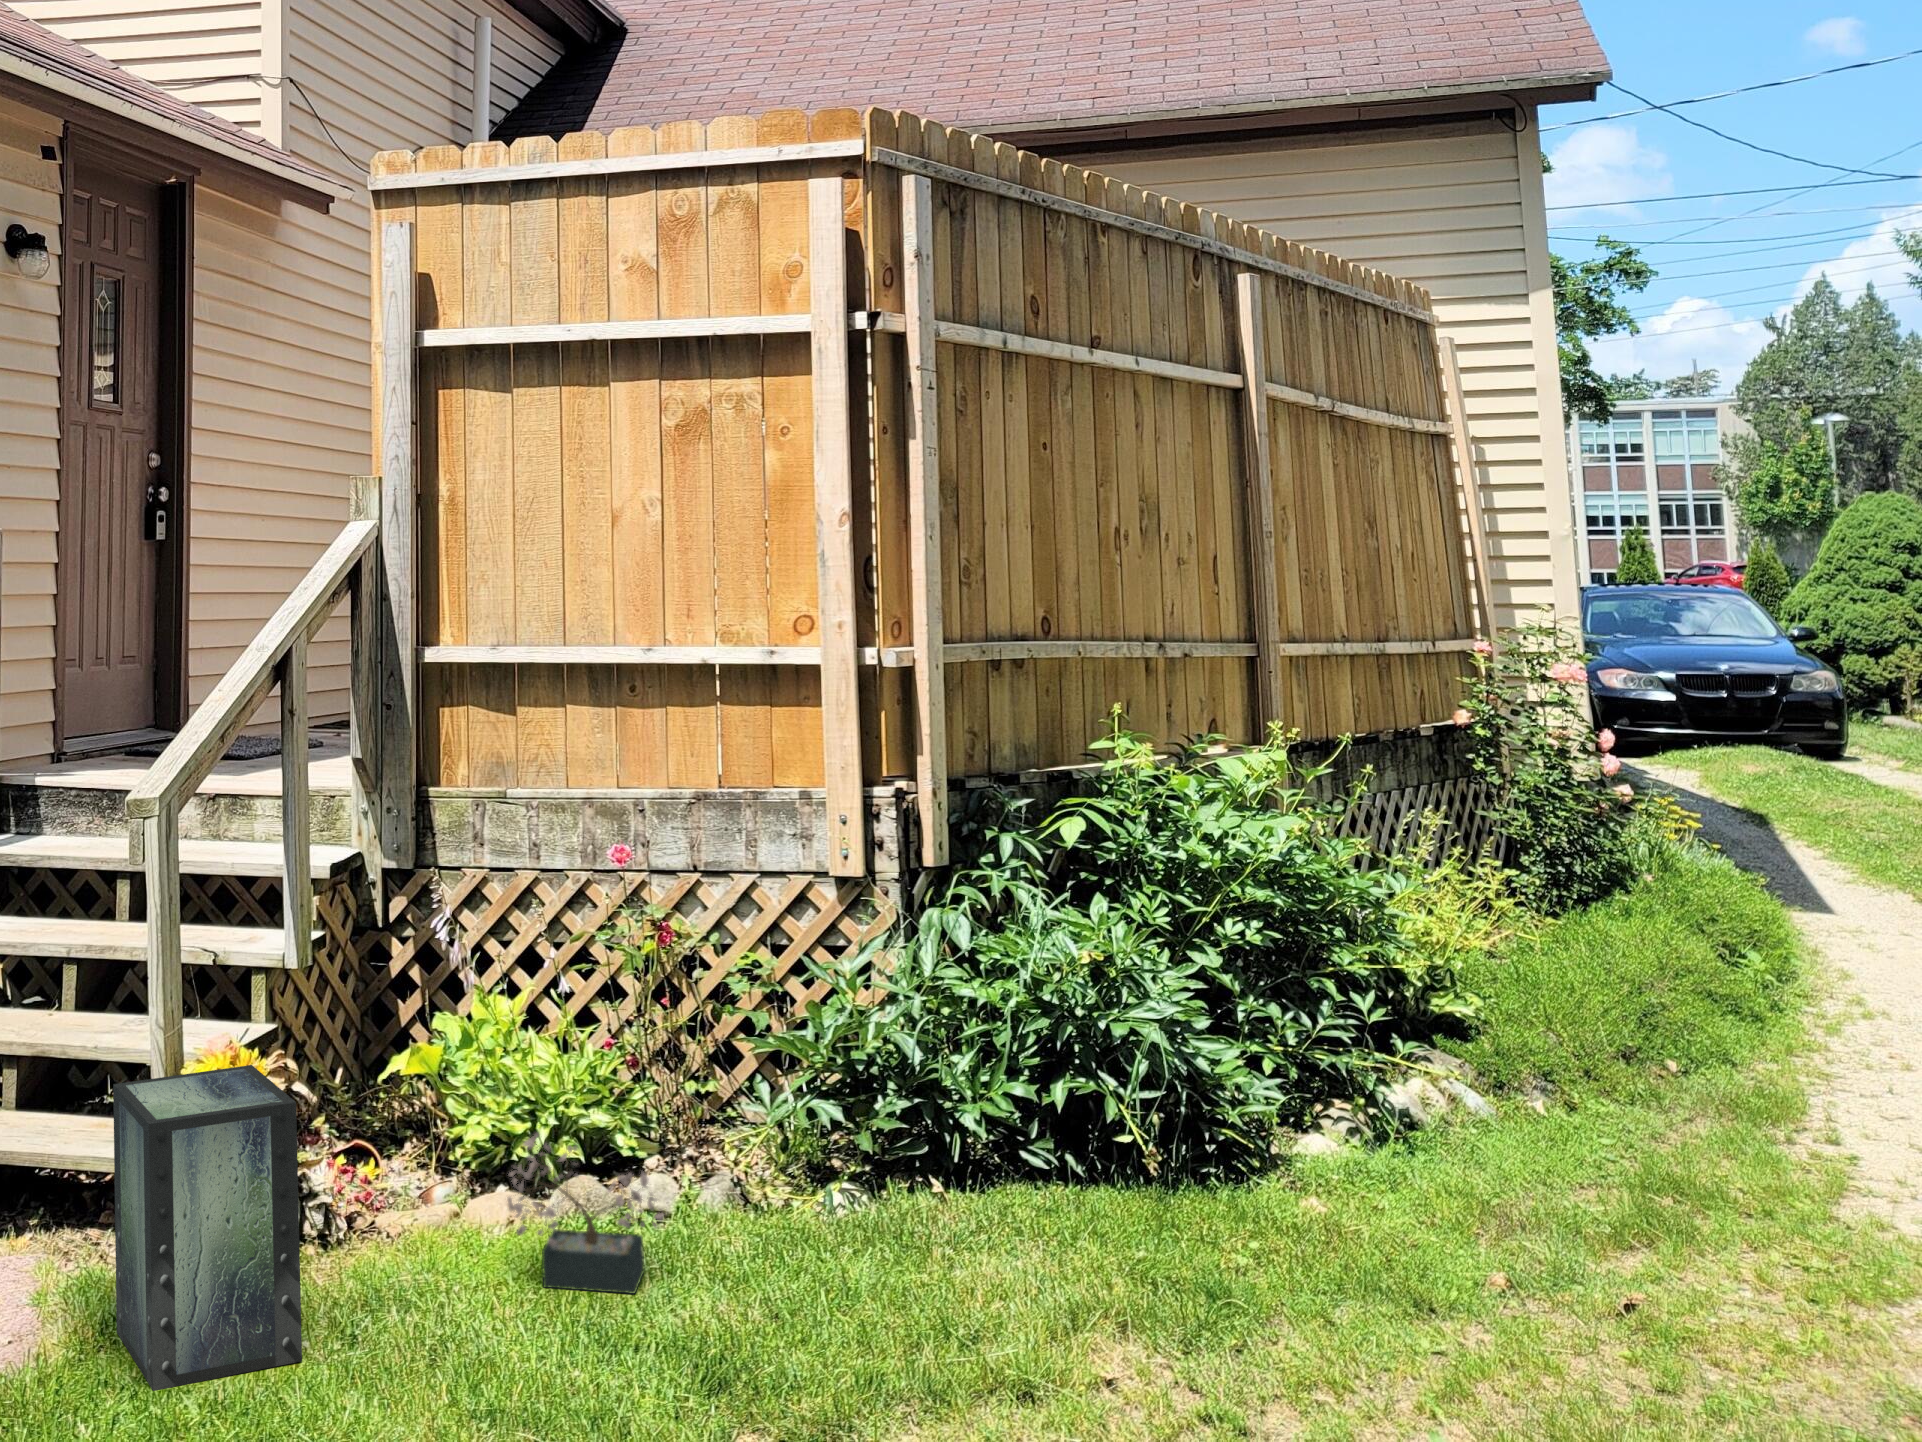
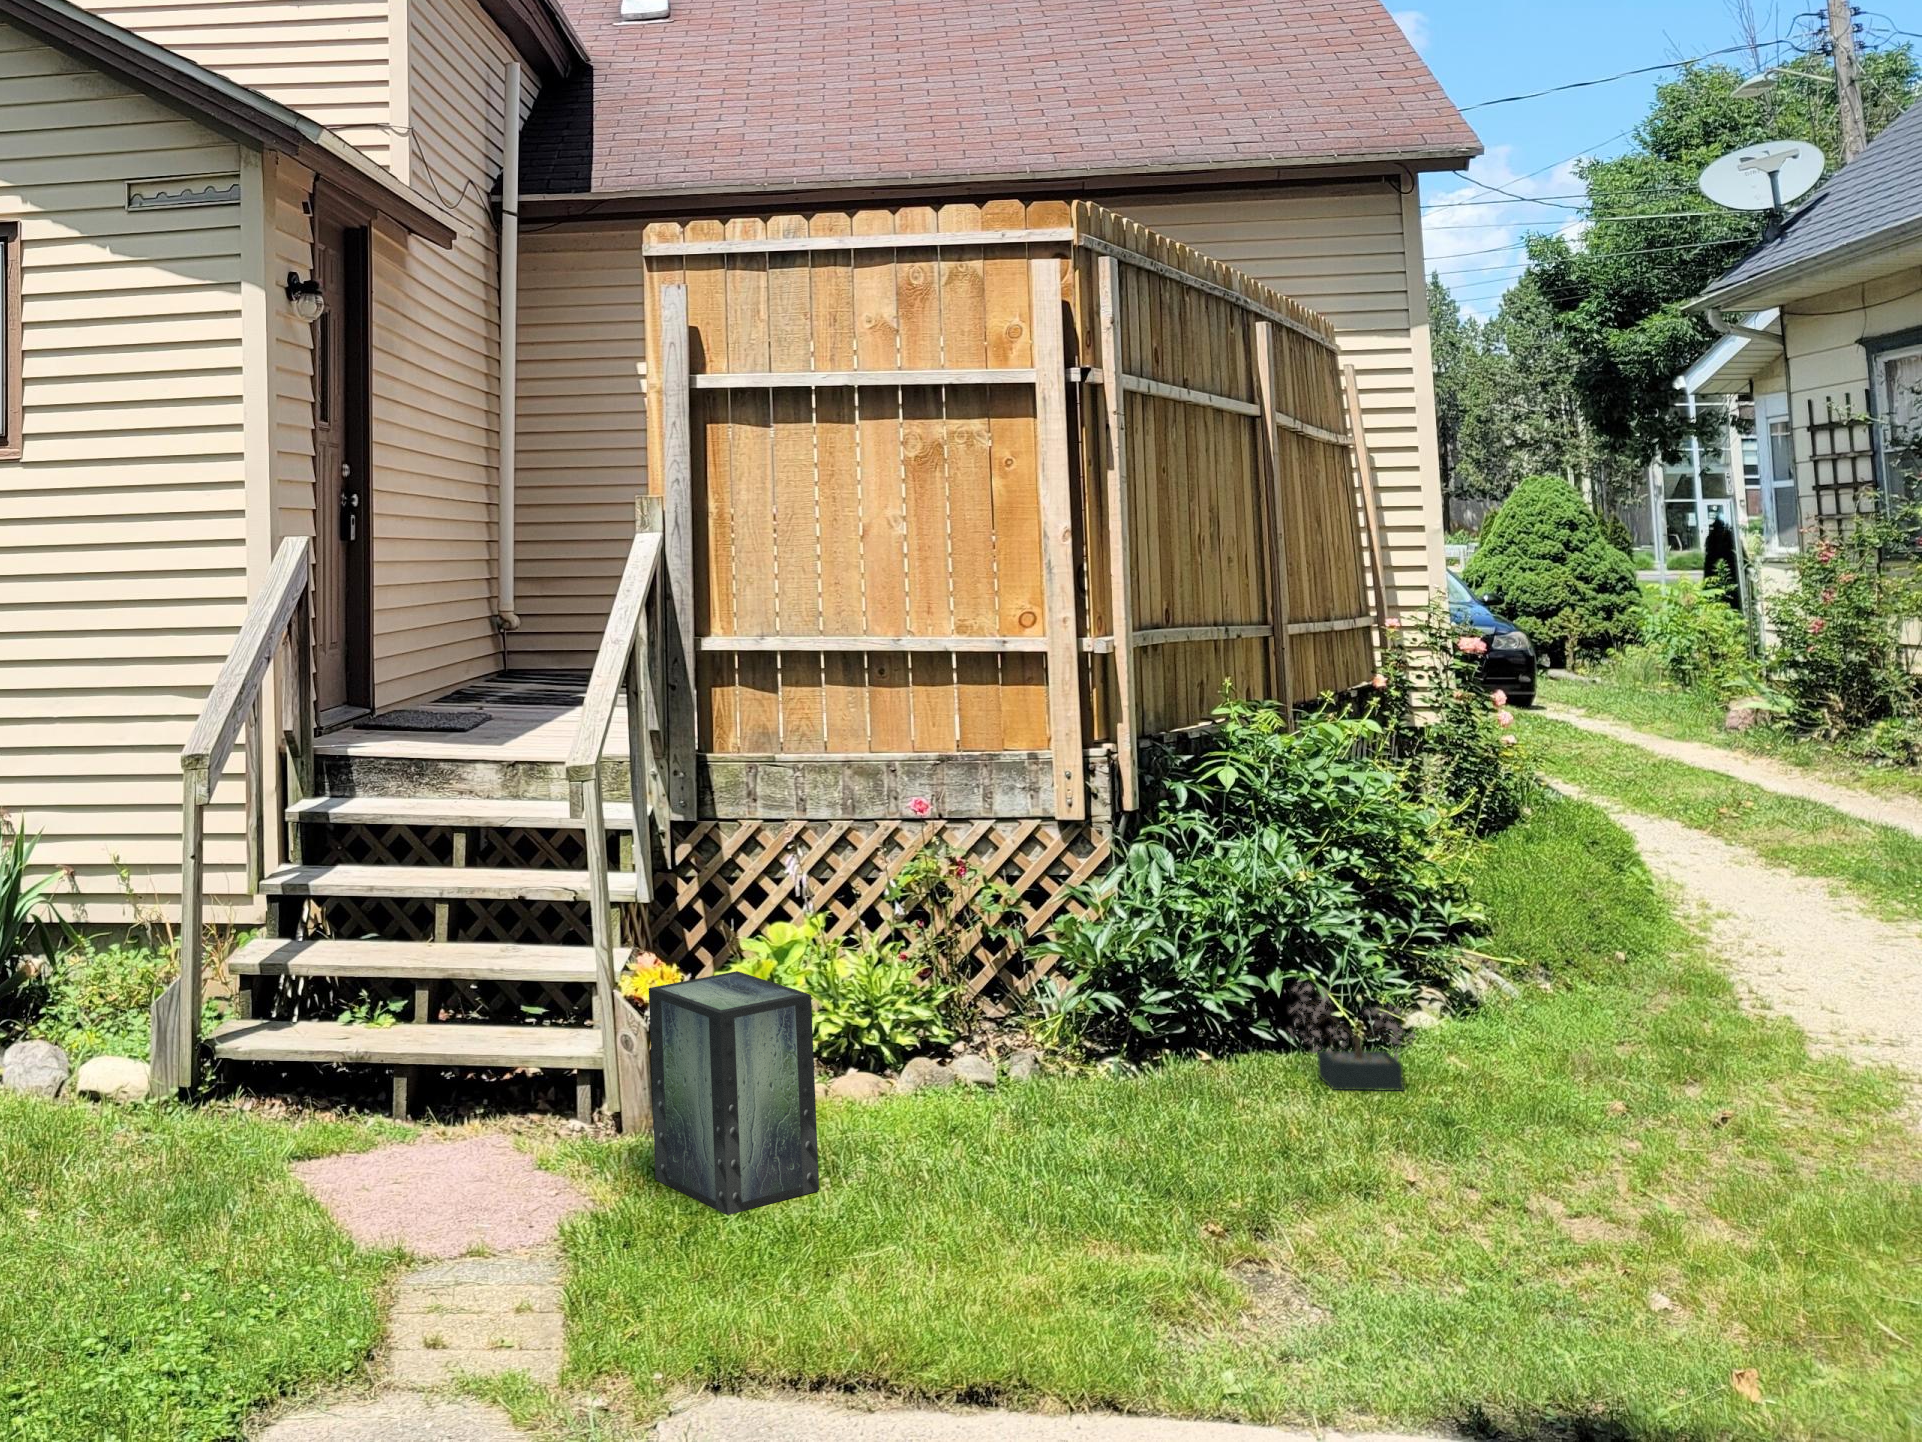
decorative plant: present [507,1133,664,1294] -> present [1289,983,1415,1091]

